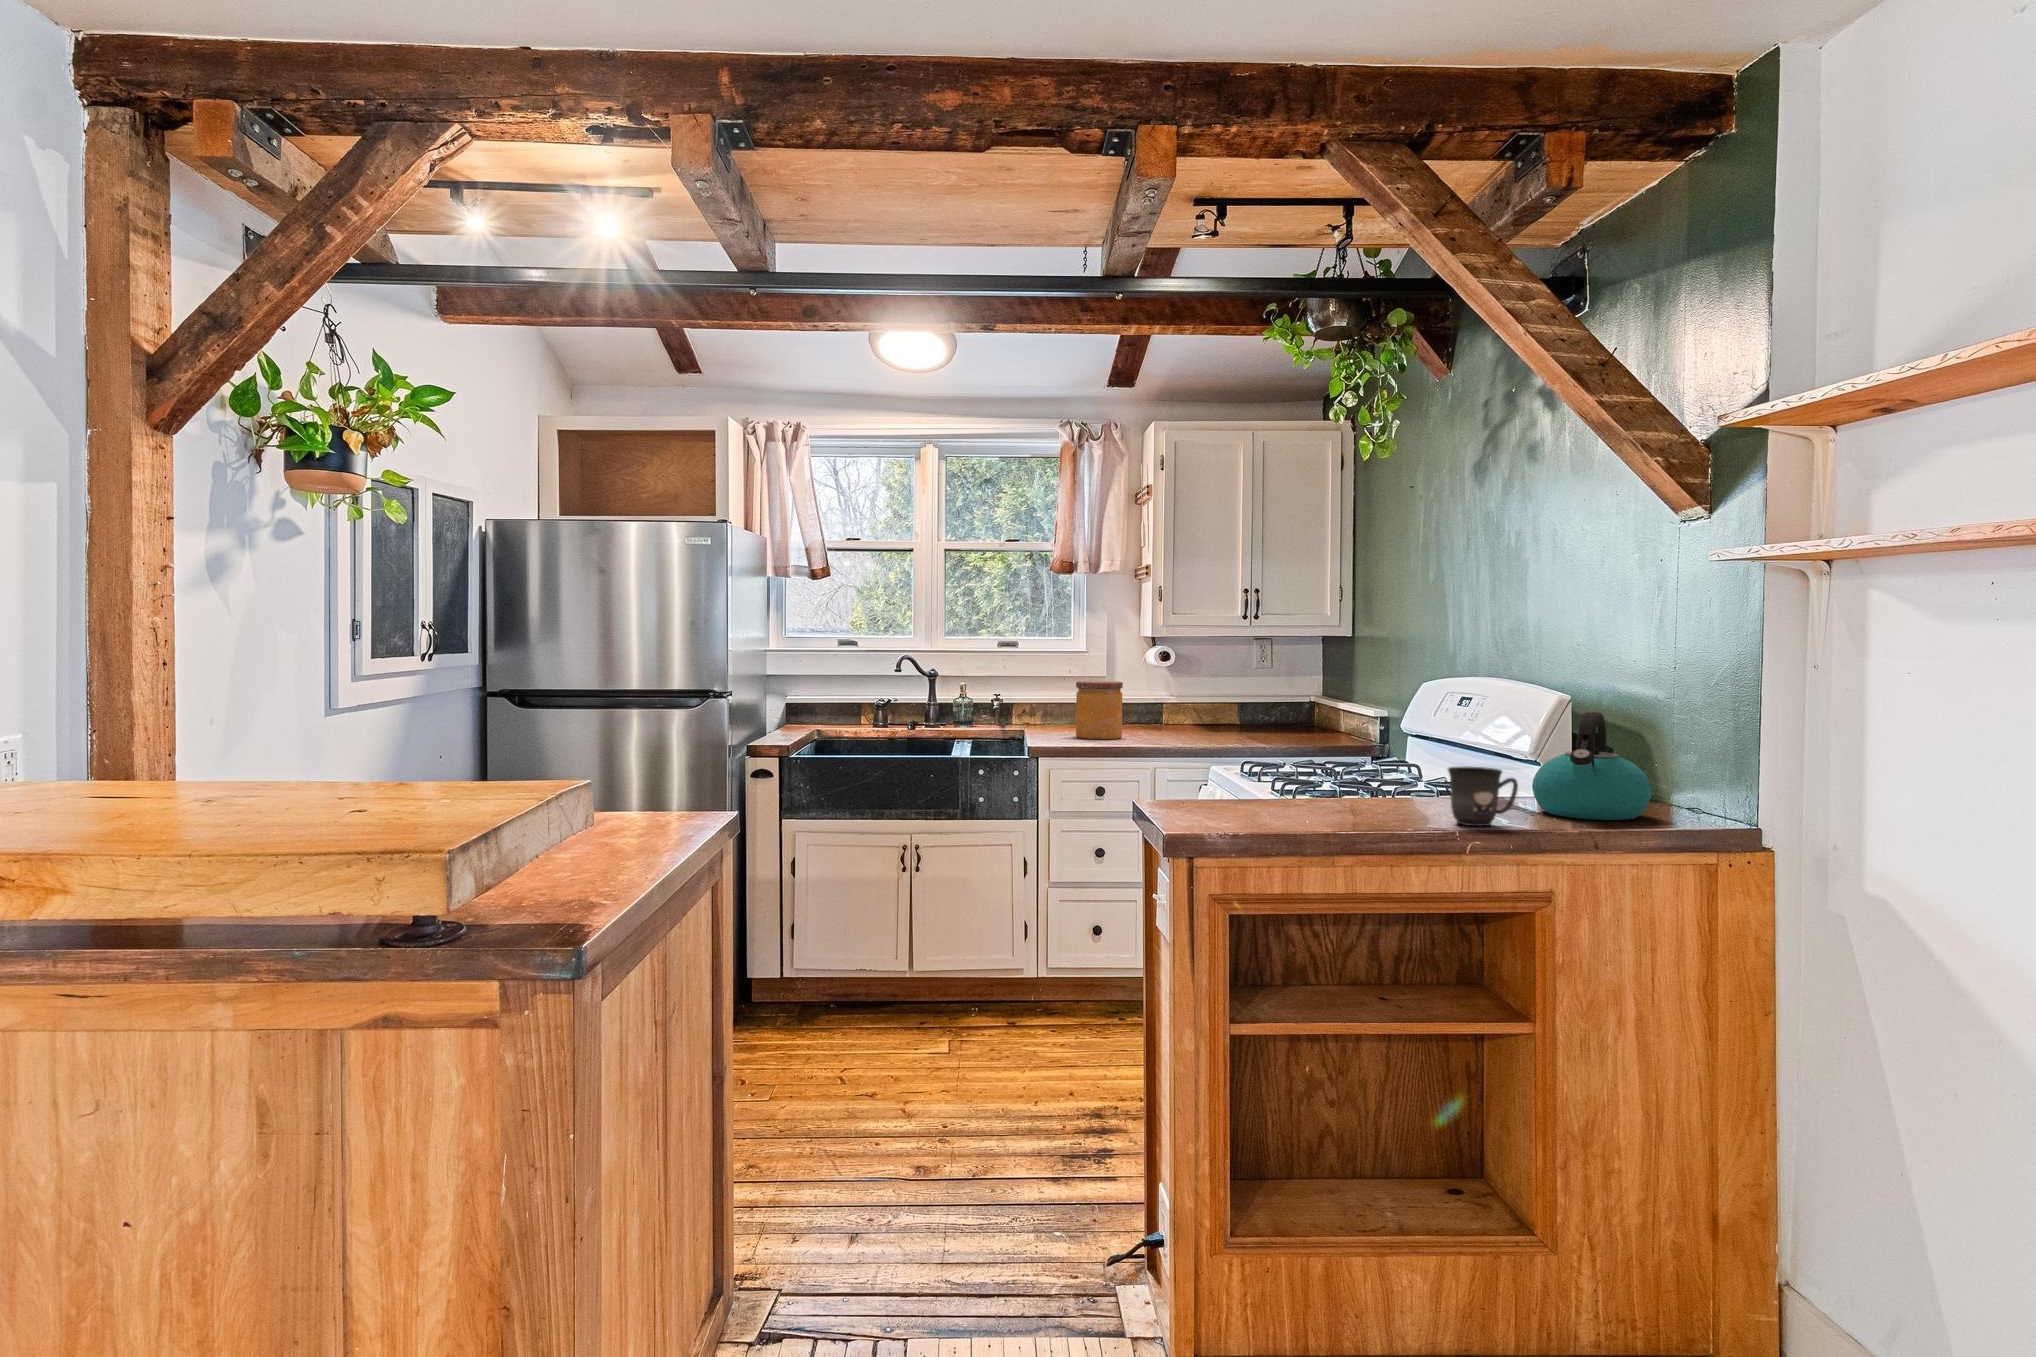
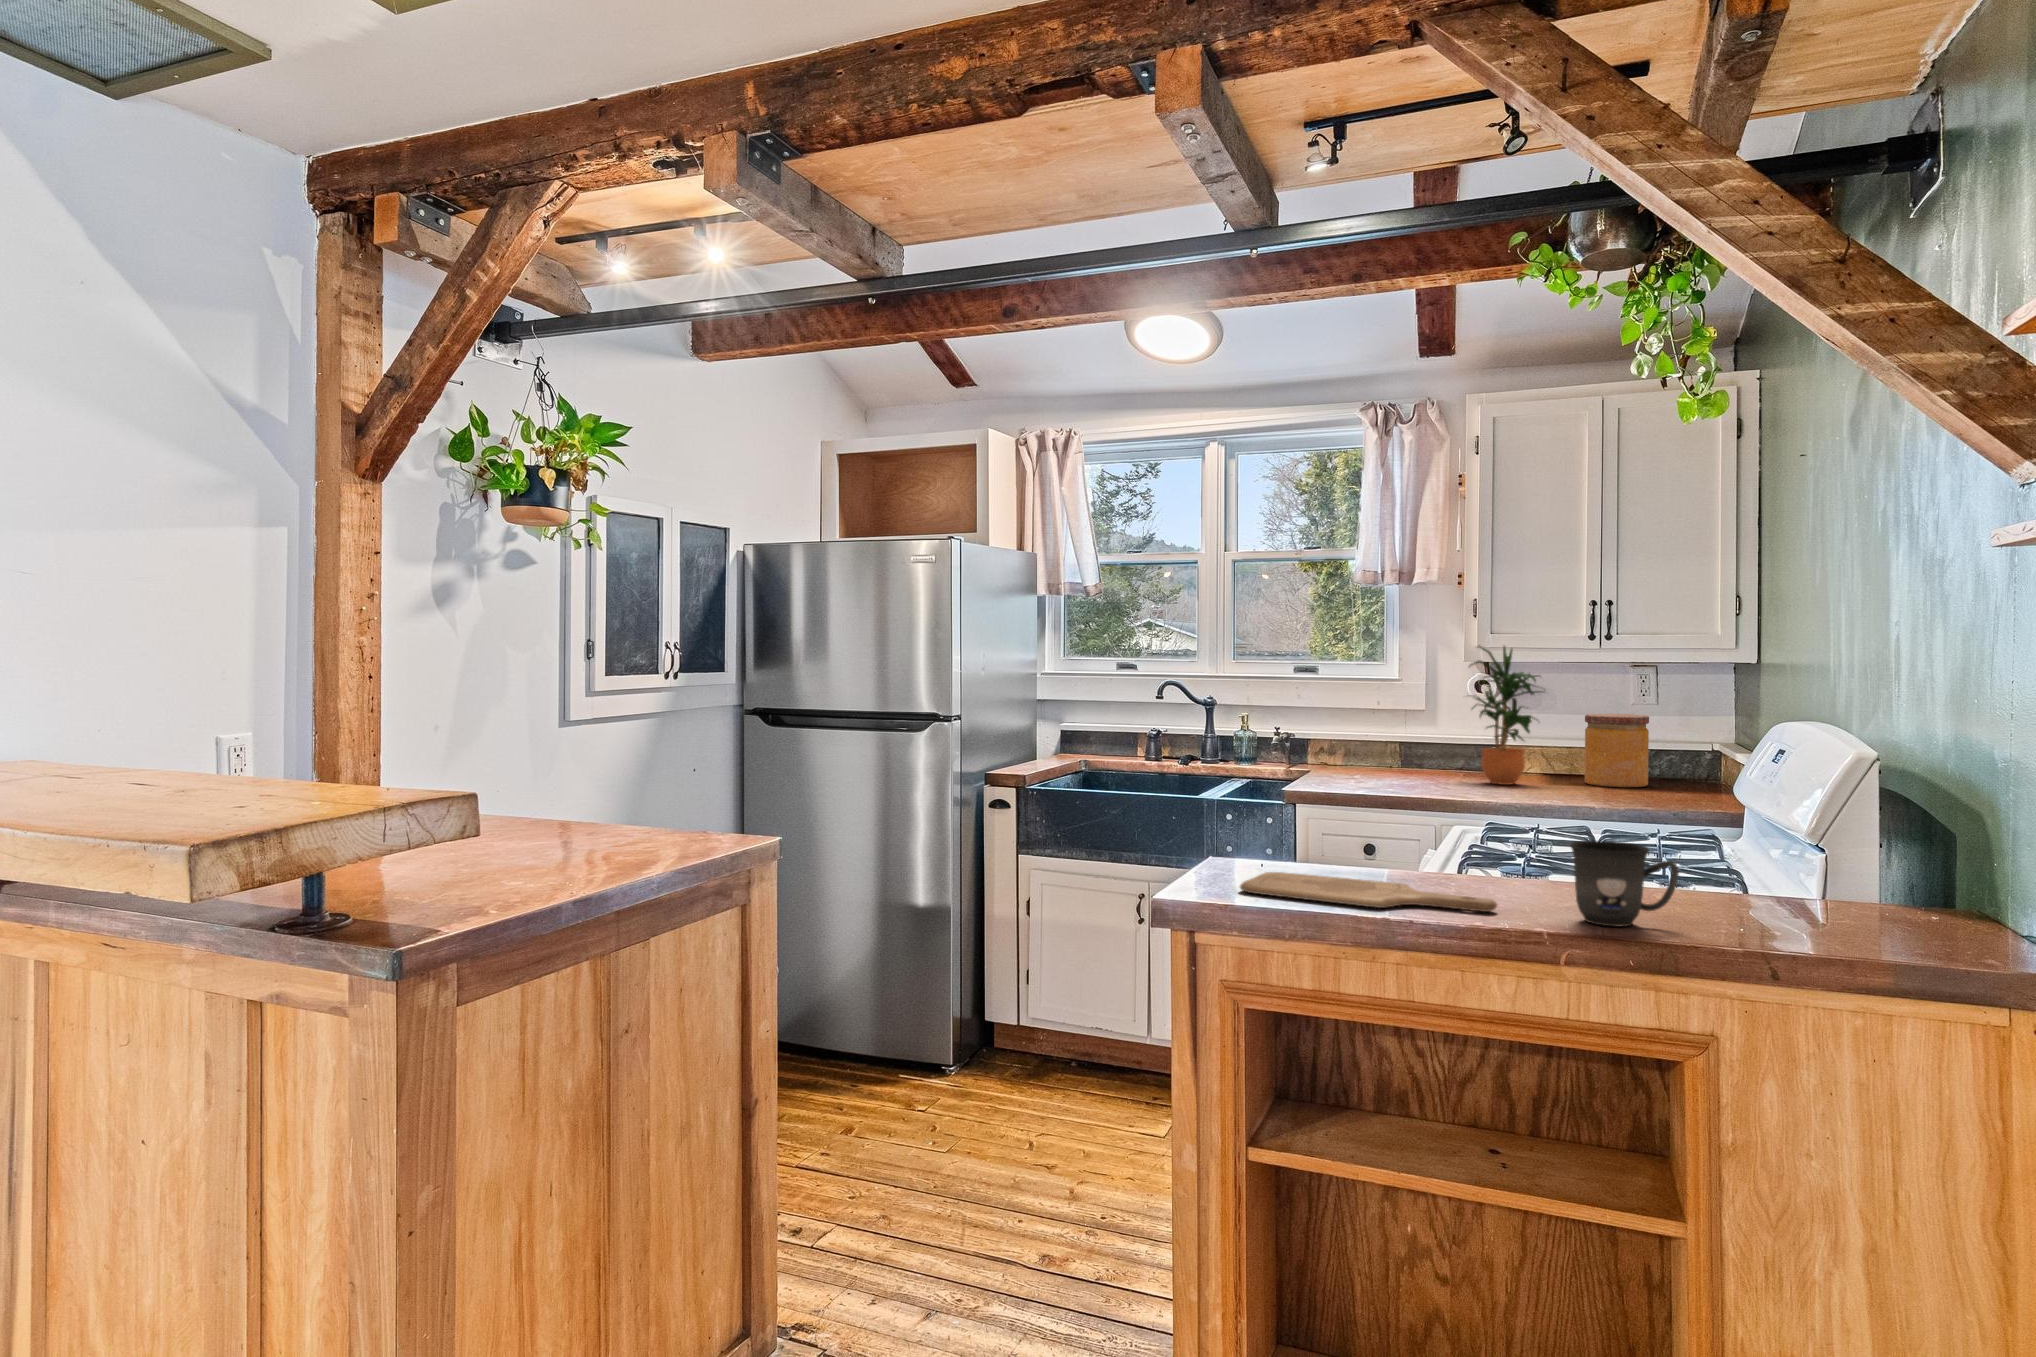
potted plant: none [1158,627,1226,739] -> present [1470,646,1543,785]
jar: present [1076,681,1123,739] -> present [1585,714,1649,787]
kettle: present [1532,712,1652,820] -> none [1754,770,1944,934]
cutting board: none [1205,806,1399,825] -> present [1240,872,1497,912]

